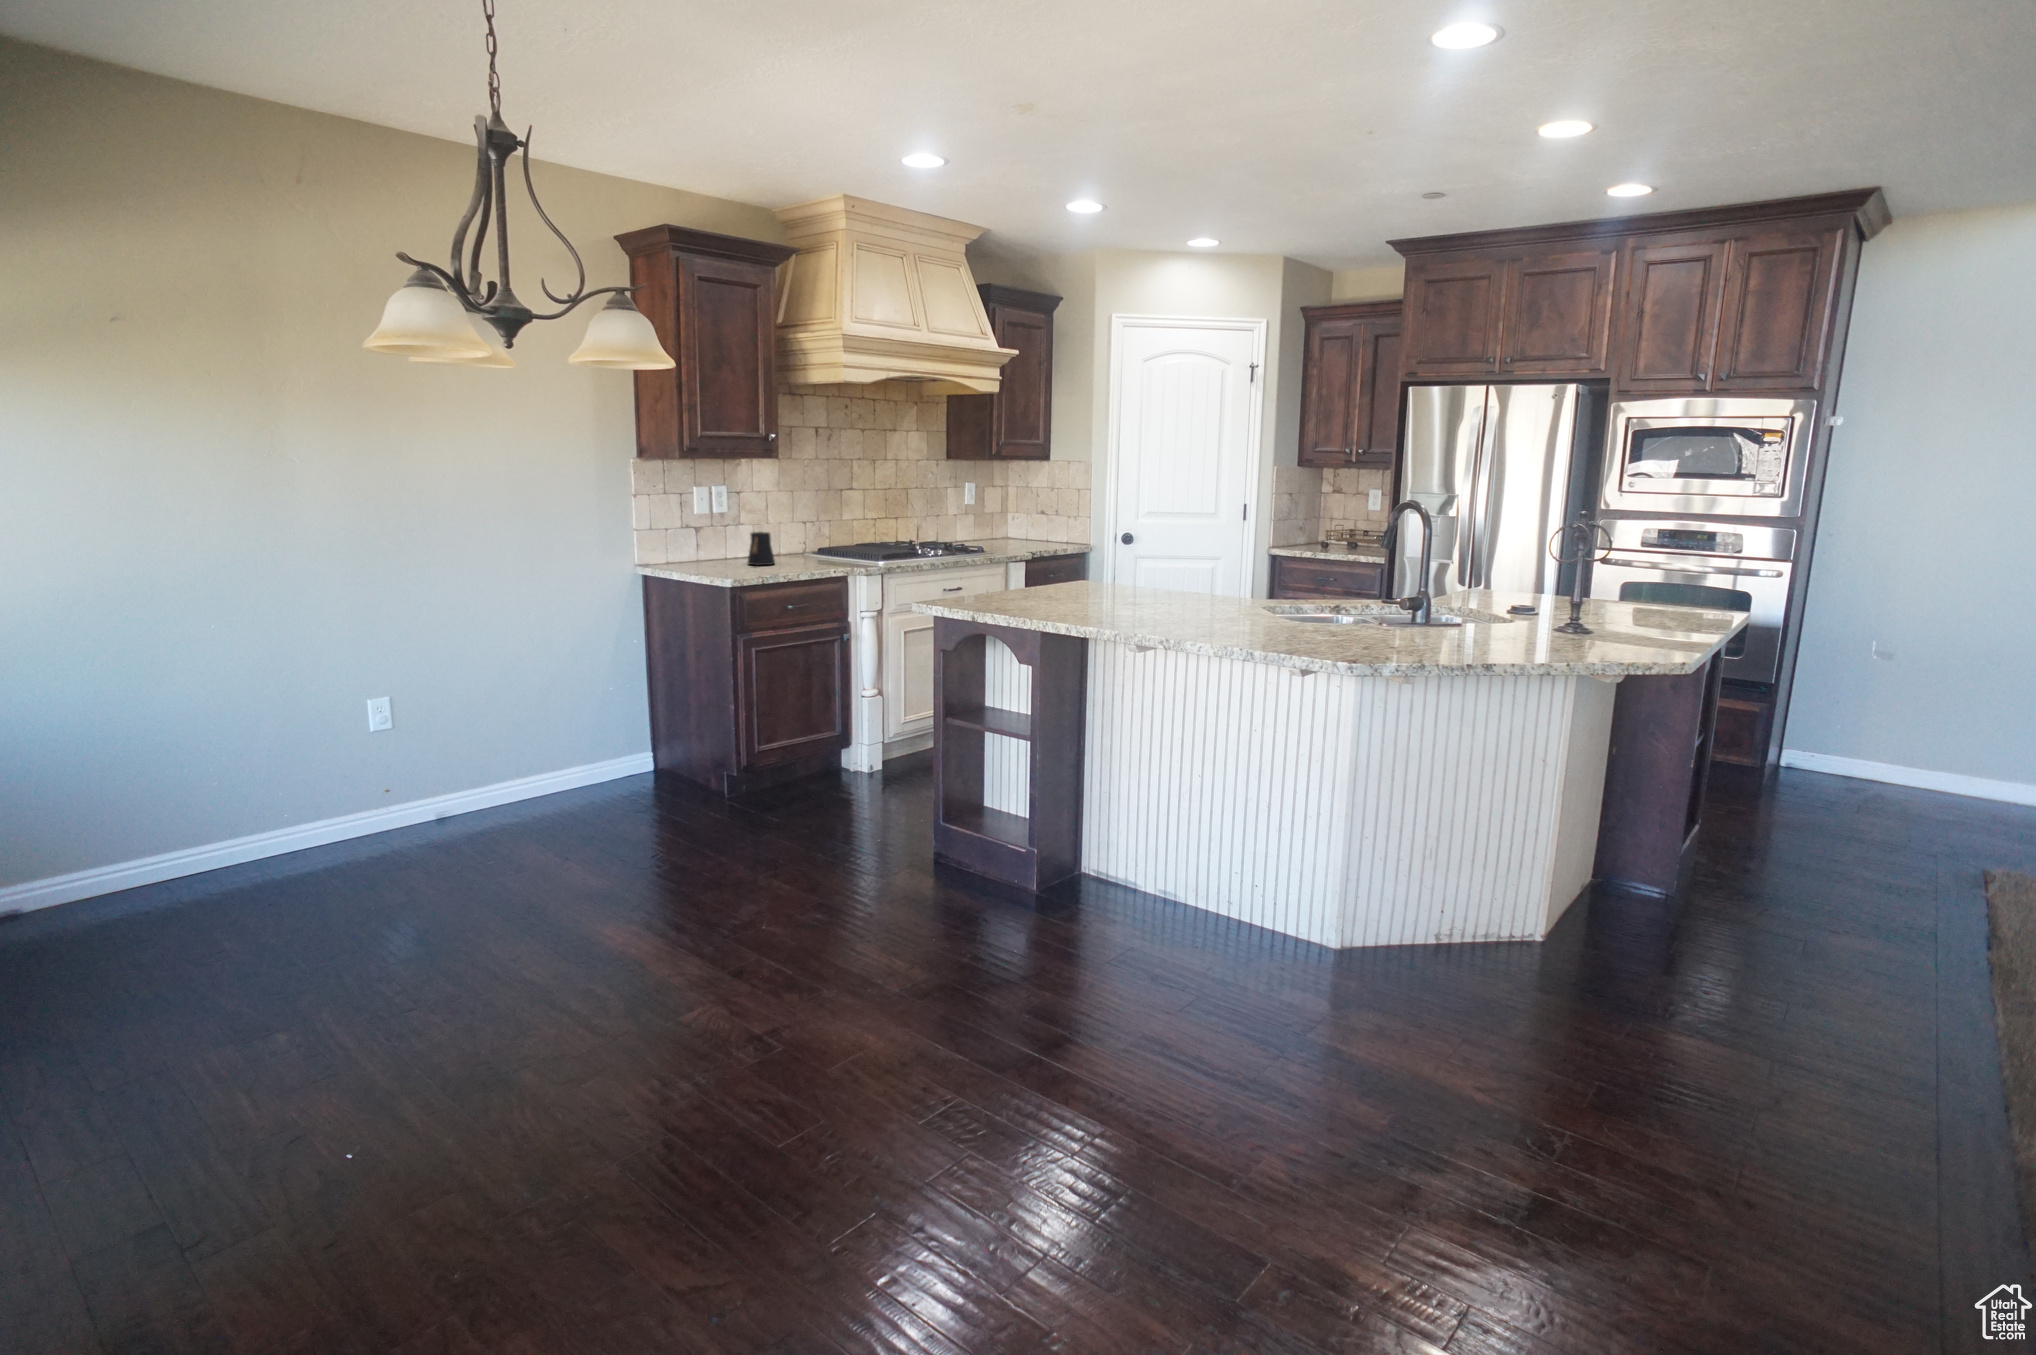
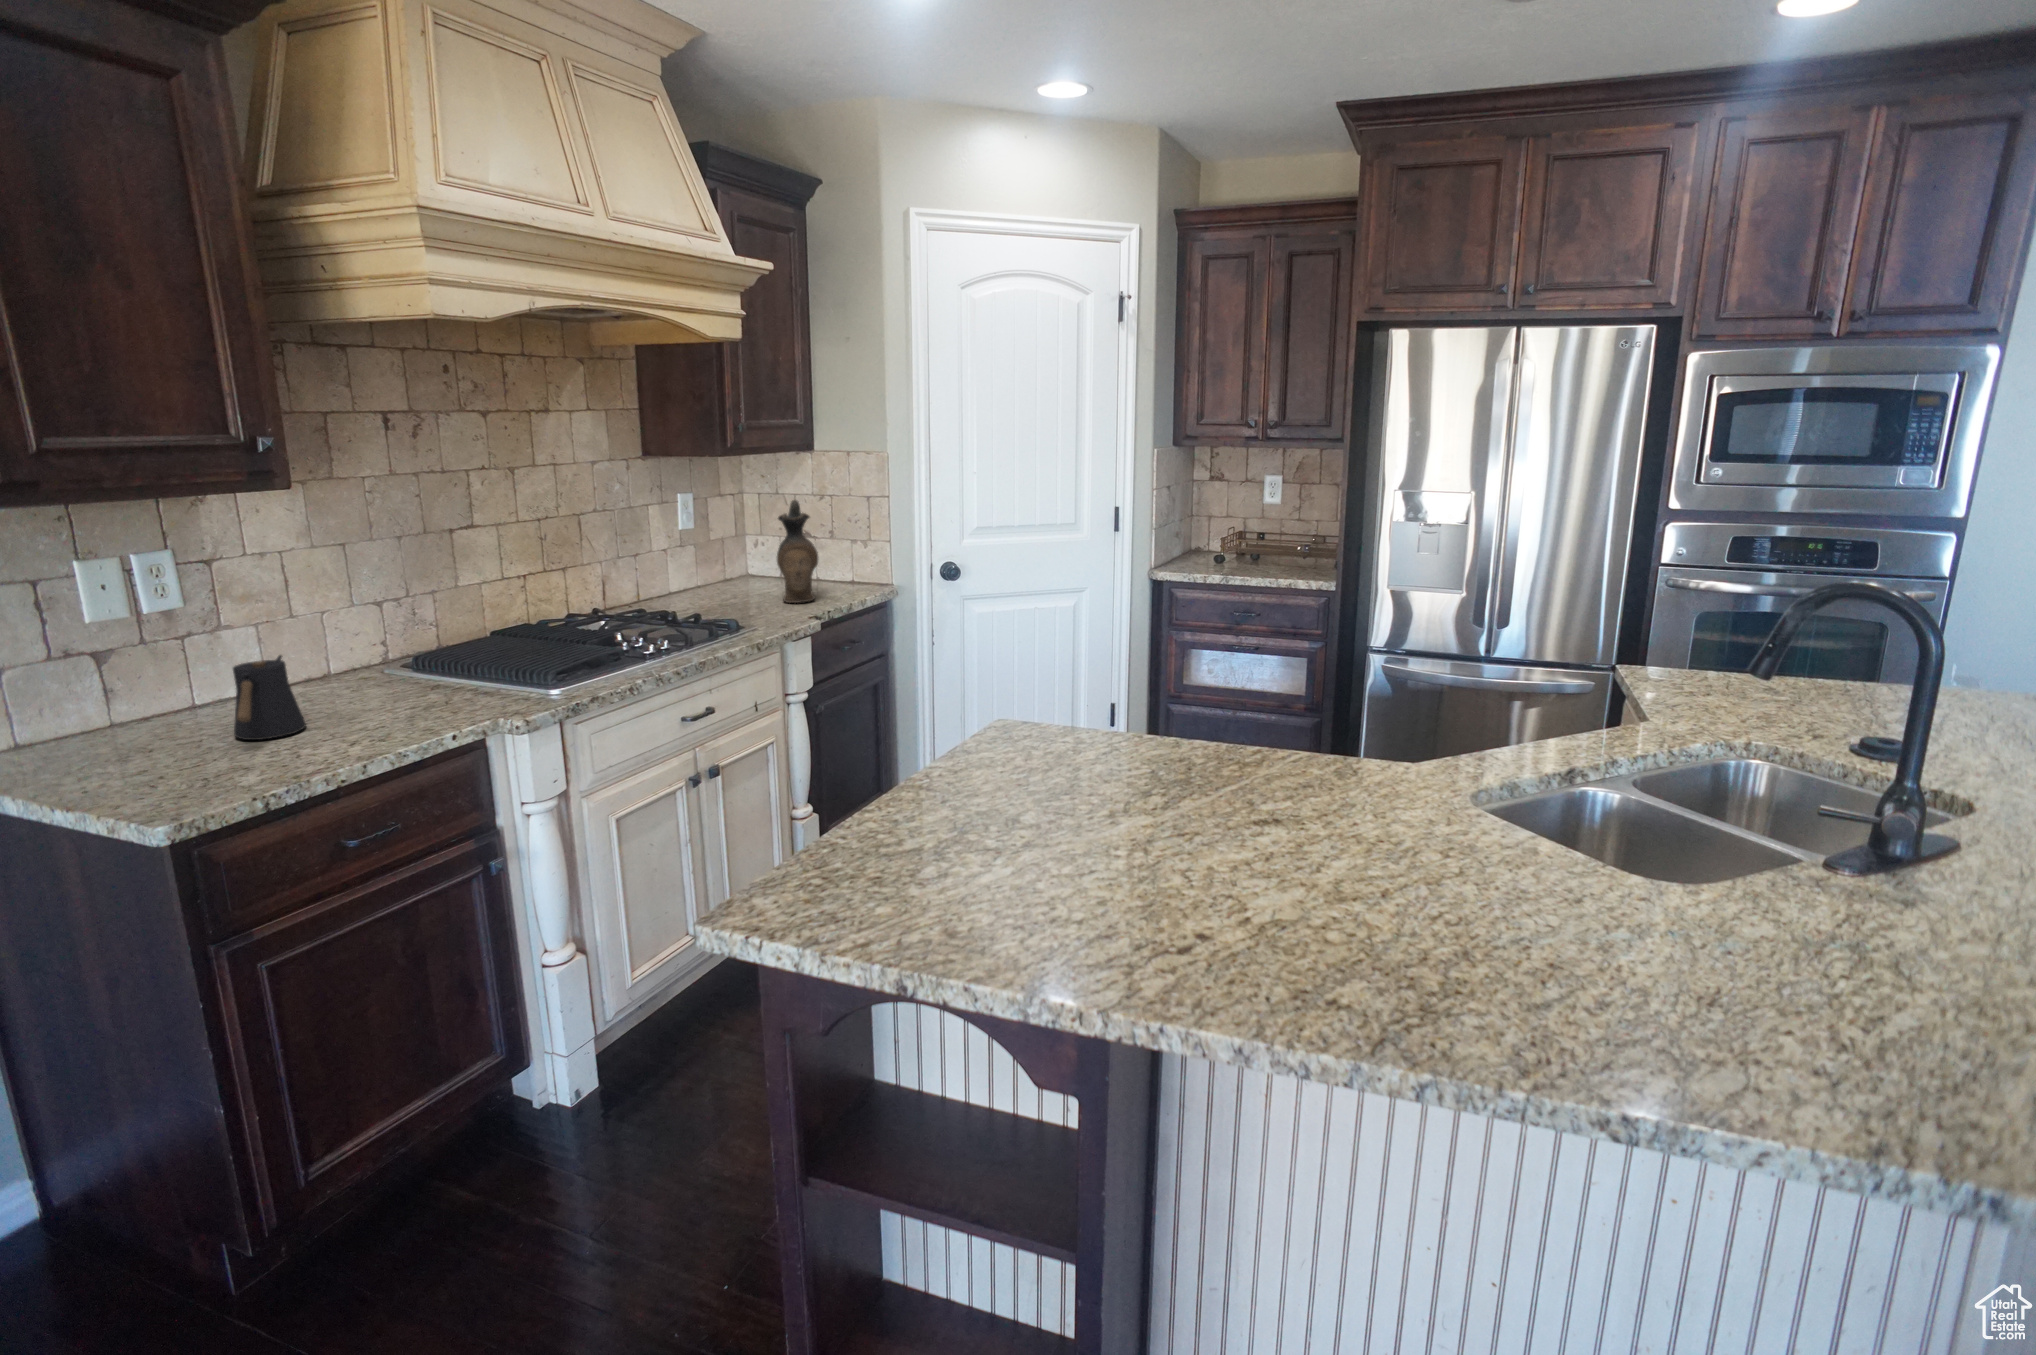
ceramic pitcher: none [1013,485,1037,546] -> present [777,500,818,603]

